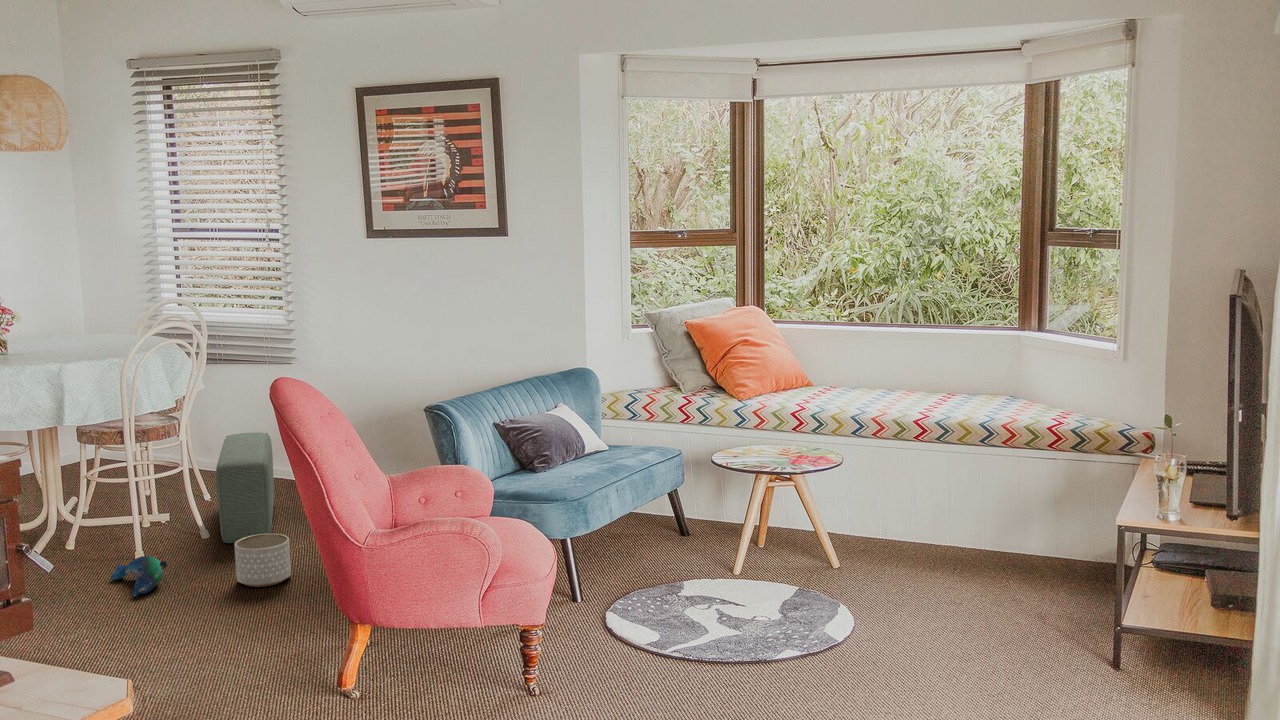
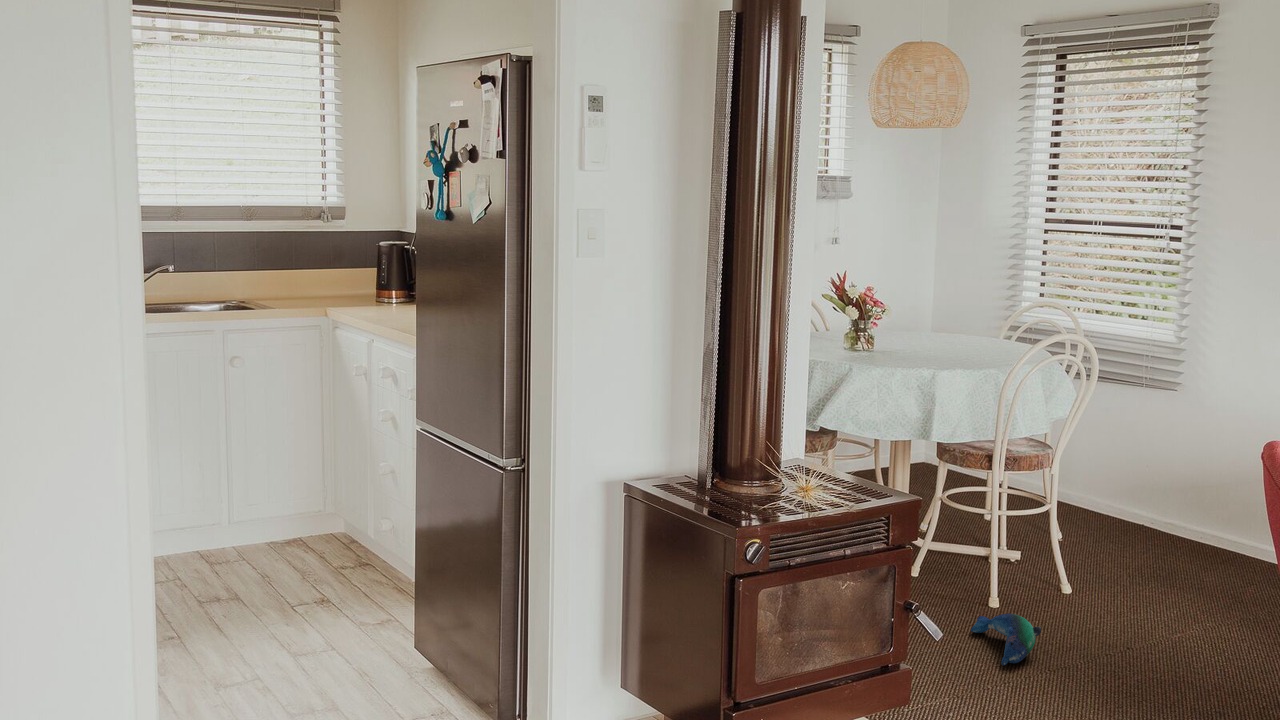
pouf: present [216,432,274,543] -> none [1088,472,1162,616]
planter: present [234,534,291,587] -> none [1127,620,1204,693]

